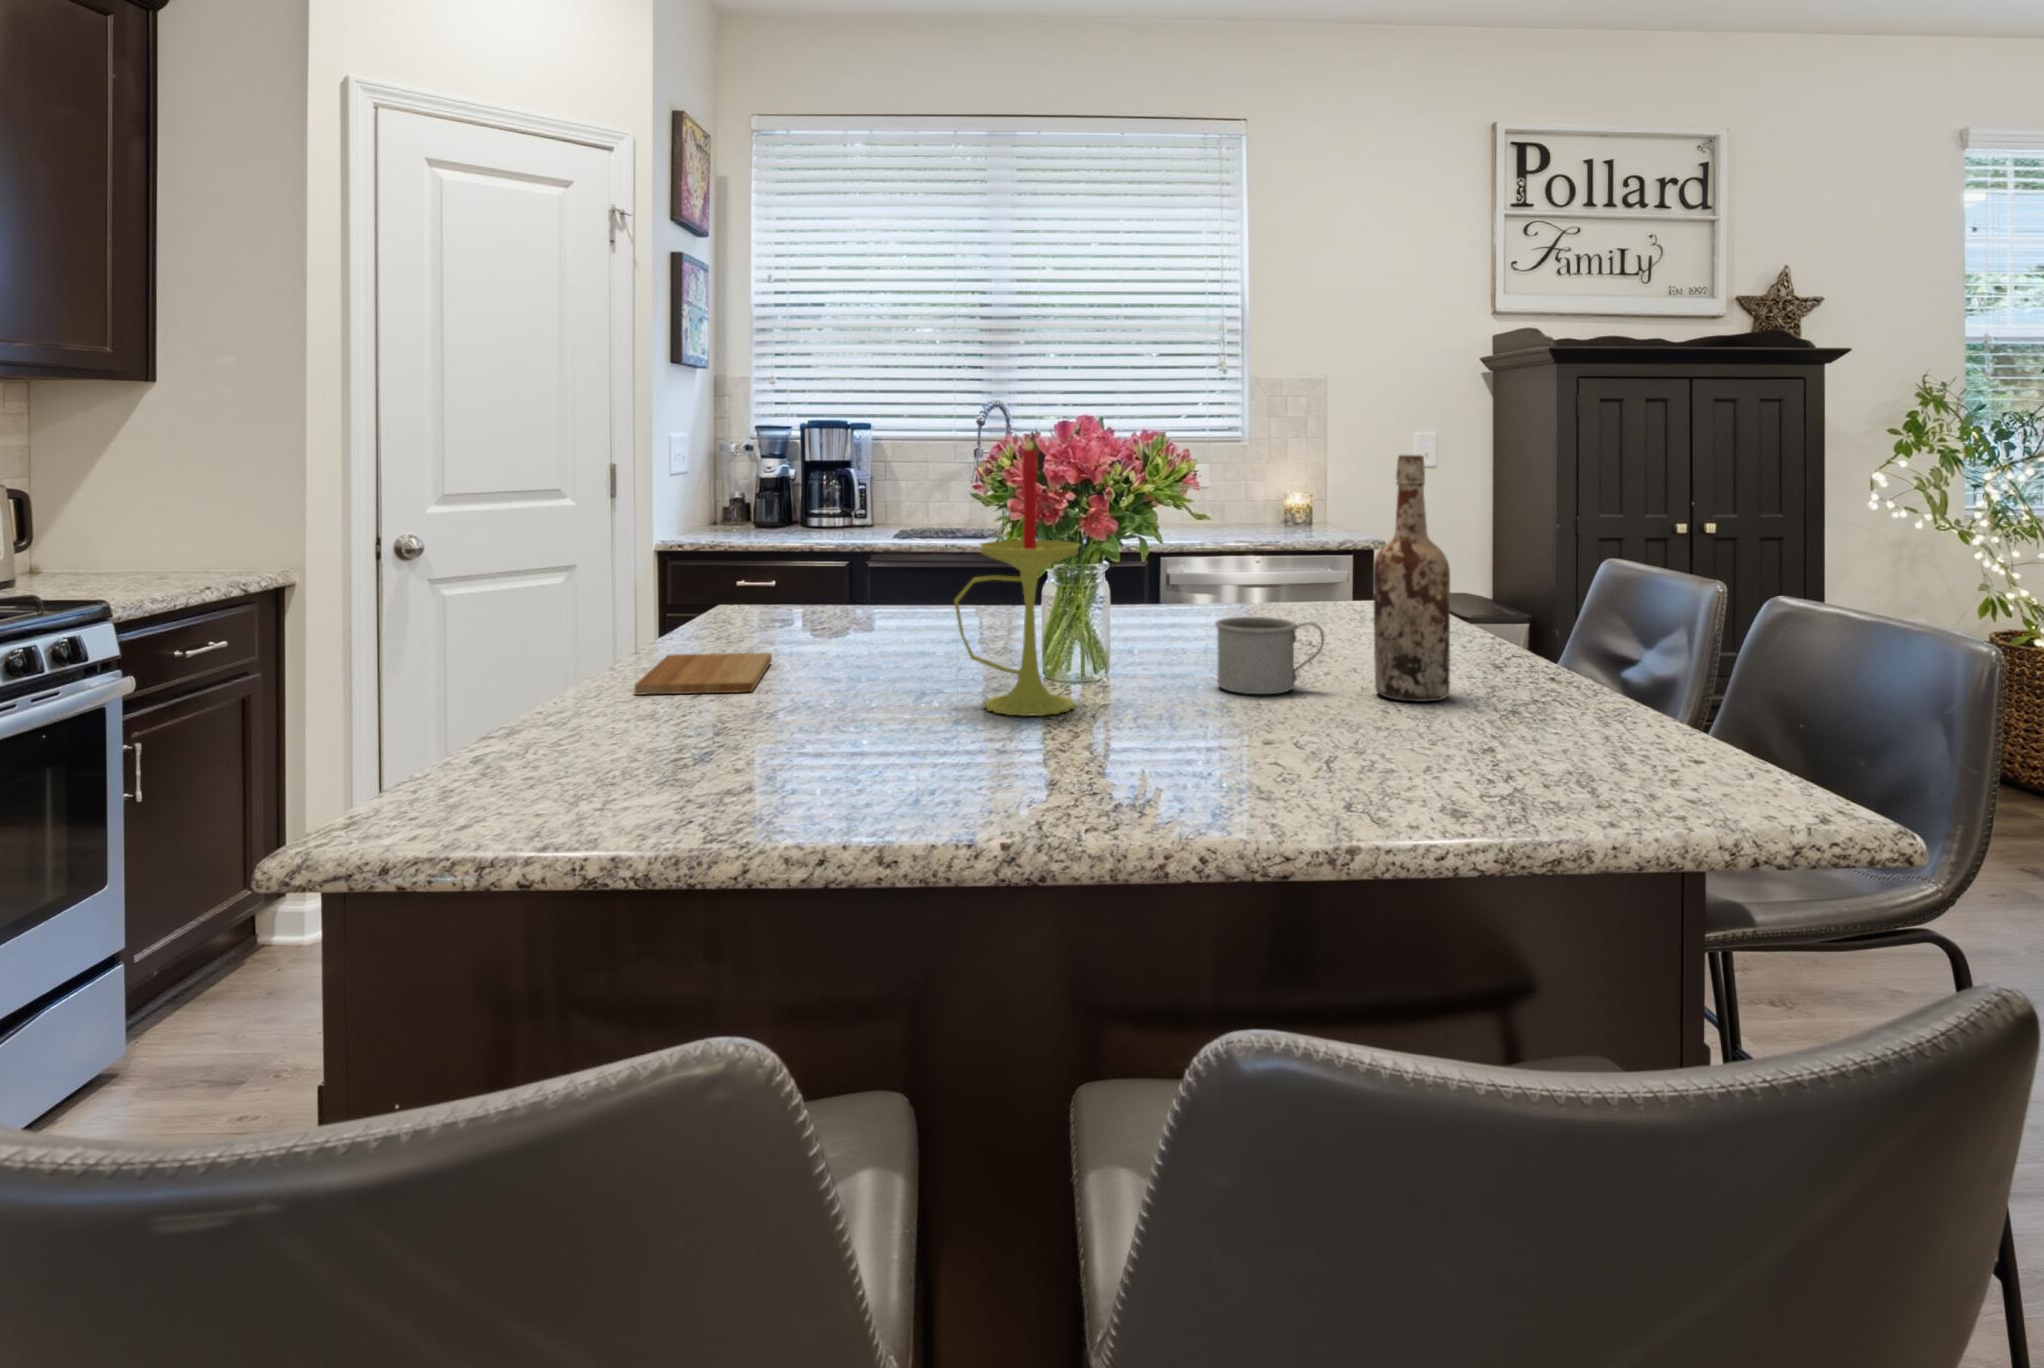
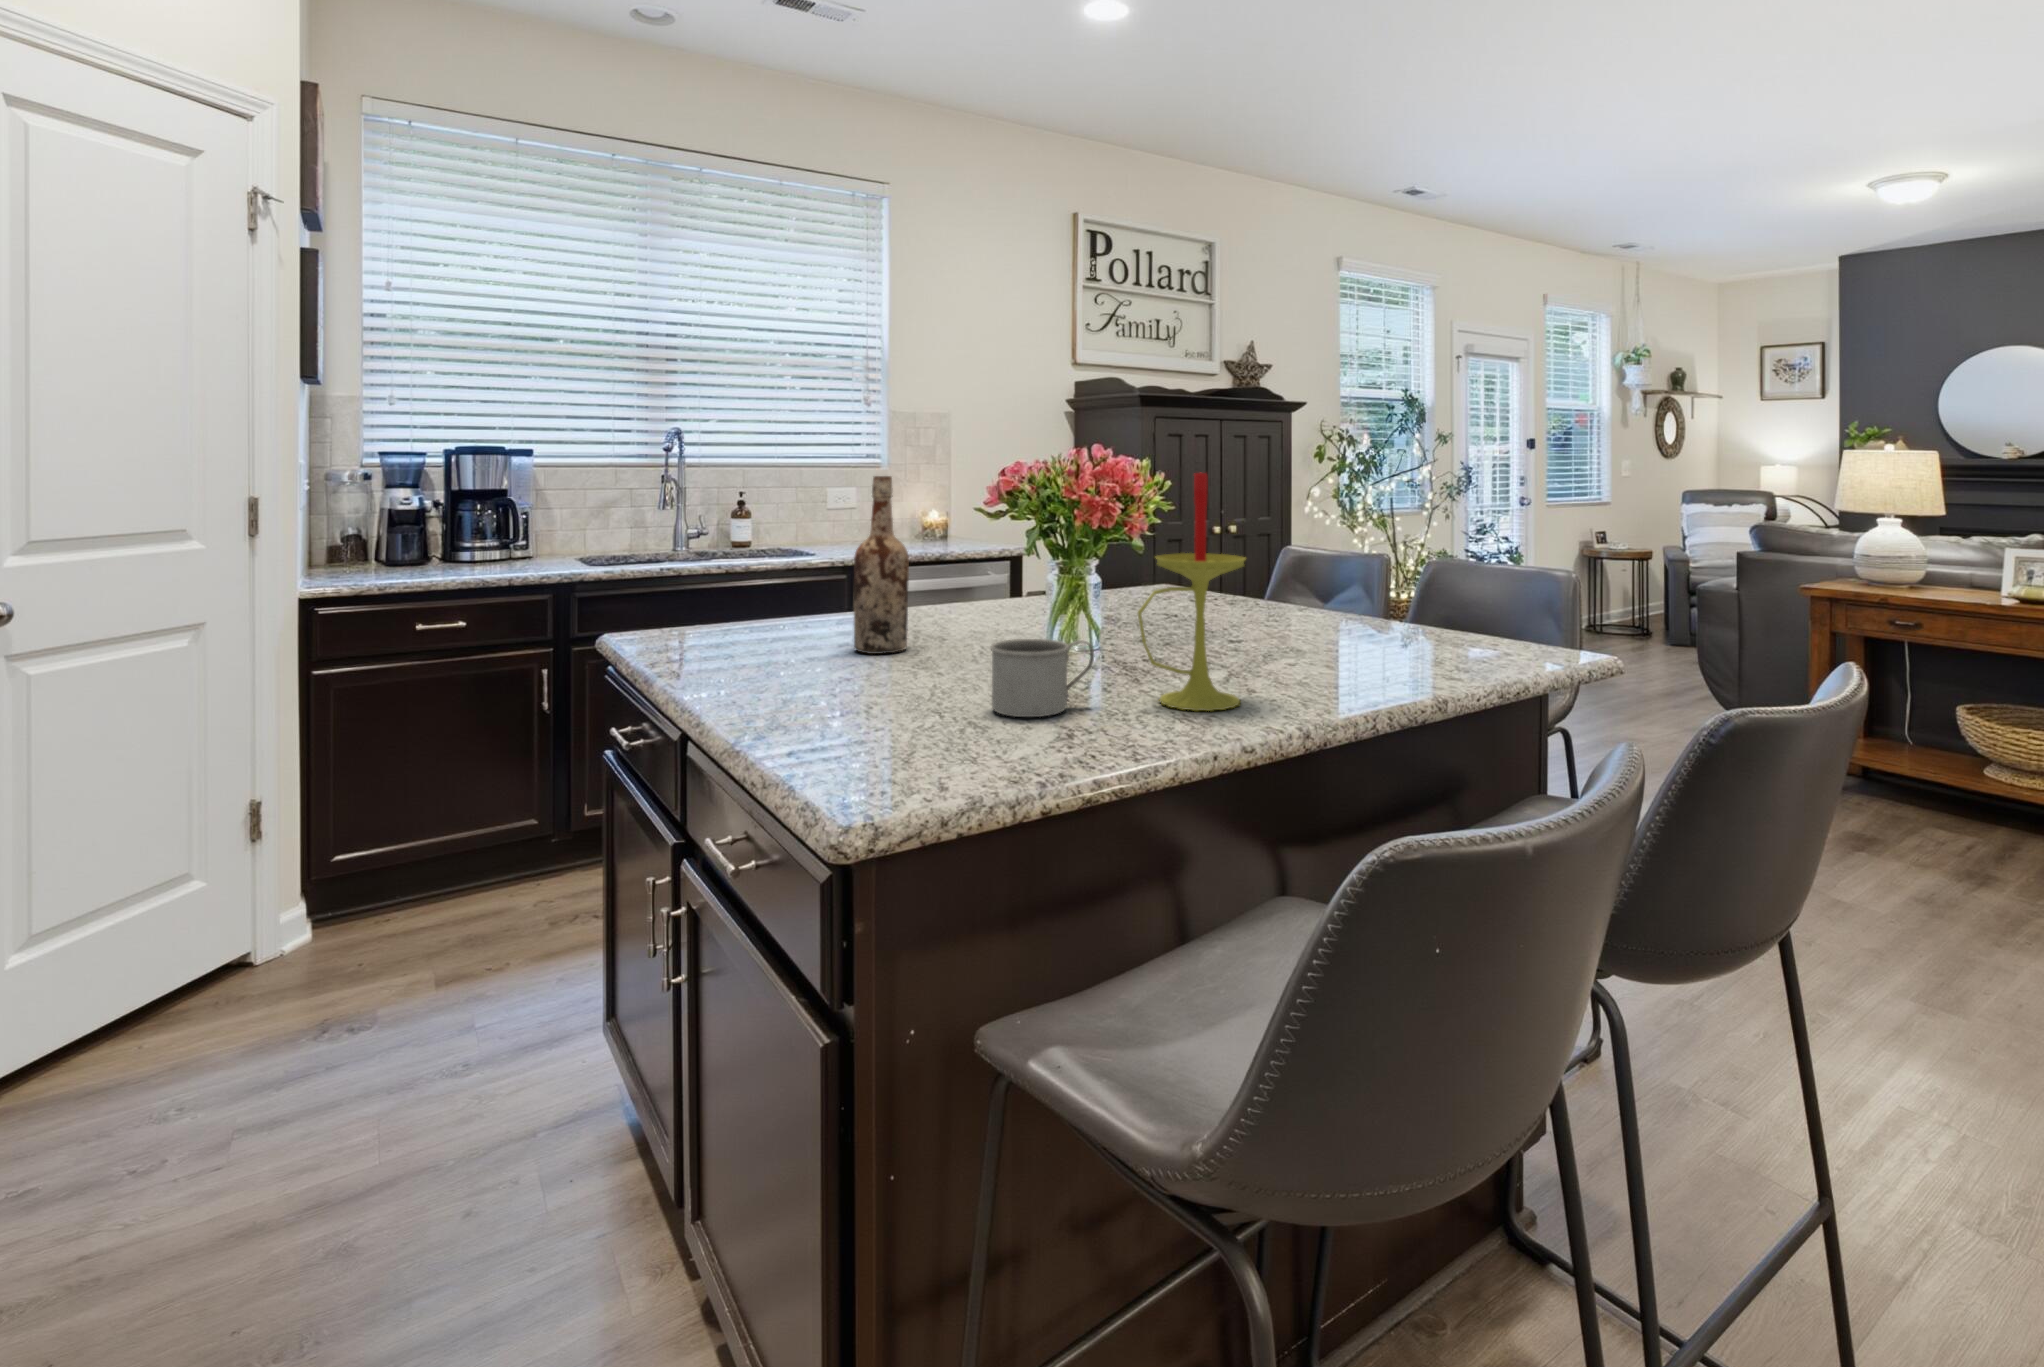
wine bottle: present [1373,455,1450,701] -> present [854,476,909,654]
mug: present [1215,617,1324,694] -> present [990,639,1094,717]
cutting board: present [635,653,772,695] -> none [752,684,927,740]

